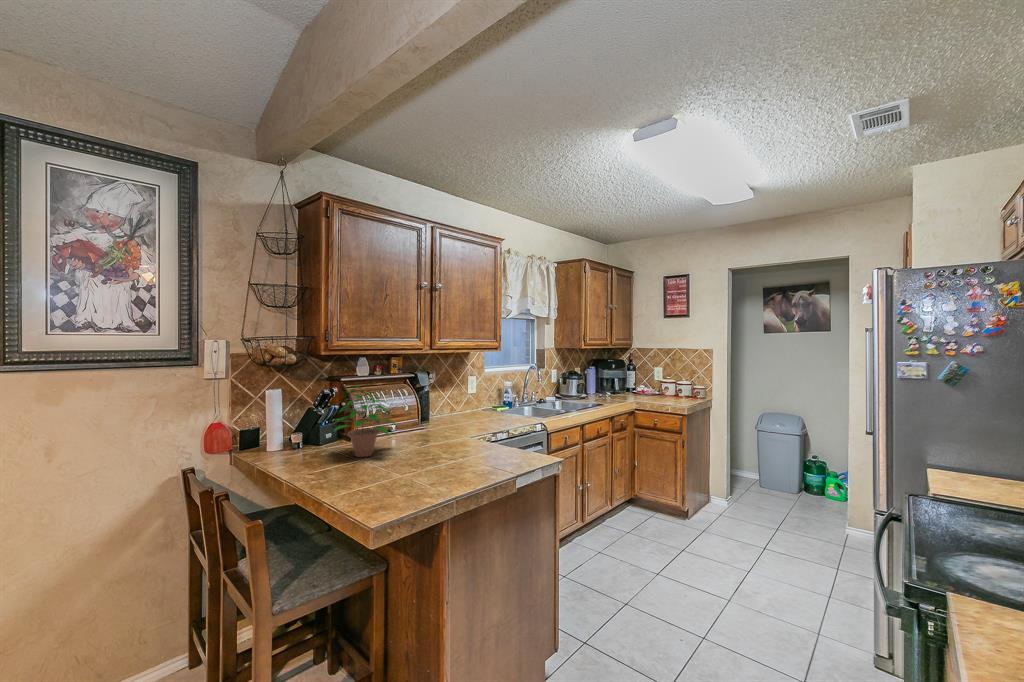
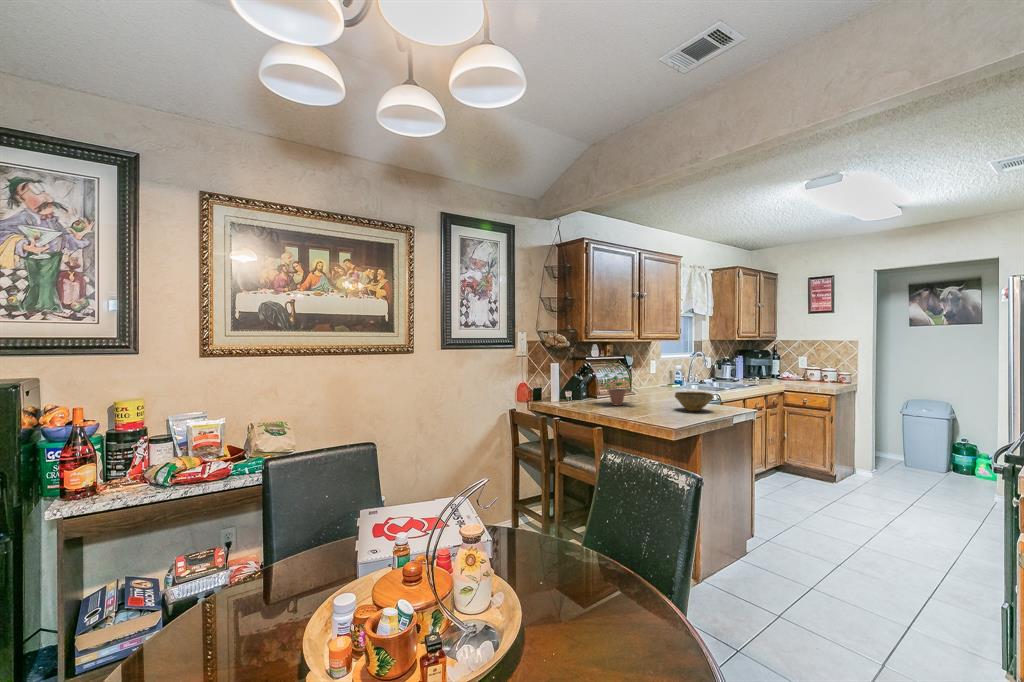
bowl: none [437,433,495,468] -> present [675,392,714,411]

